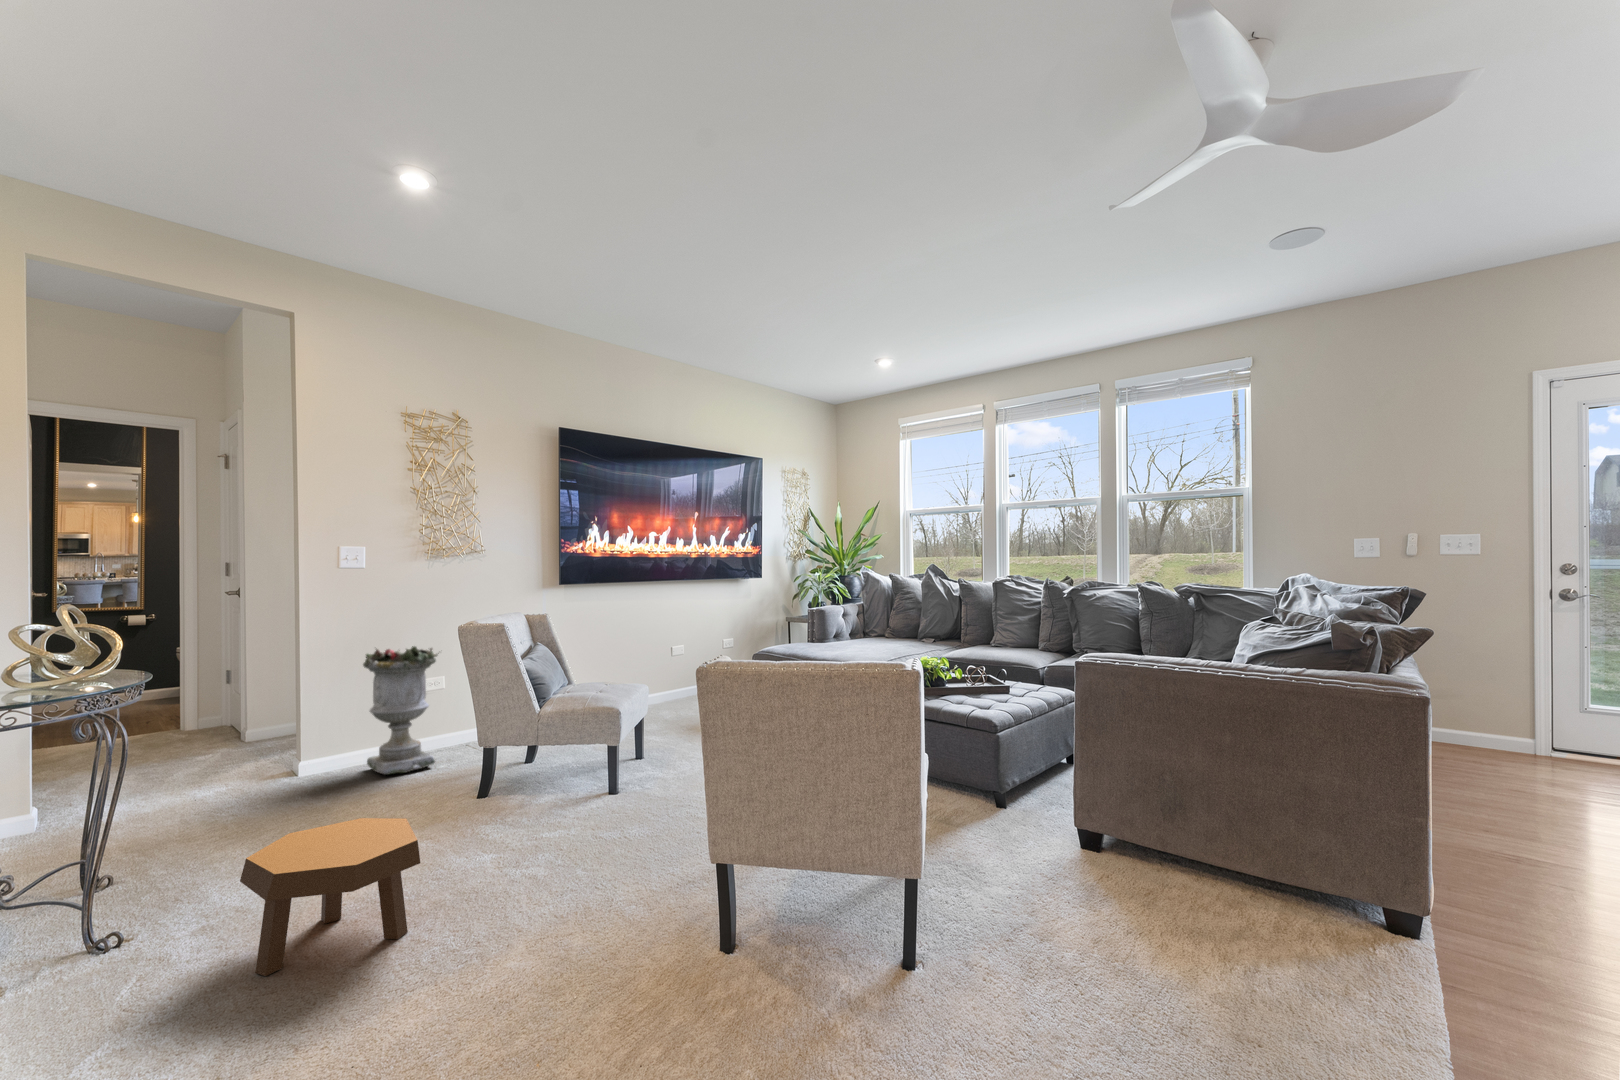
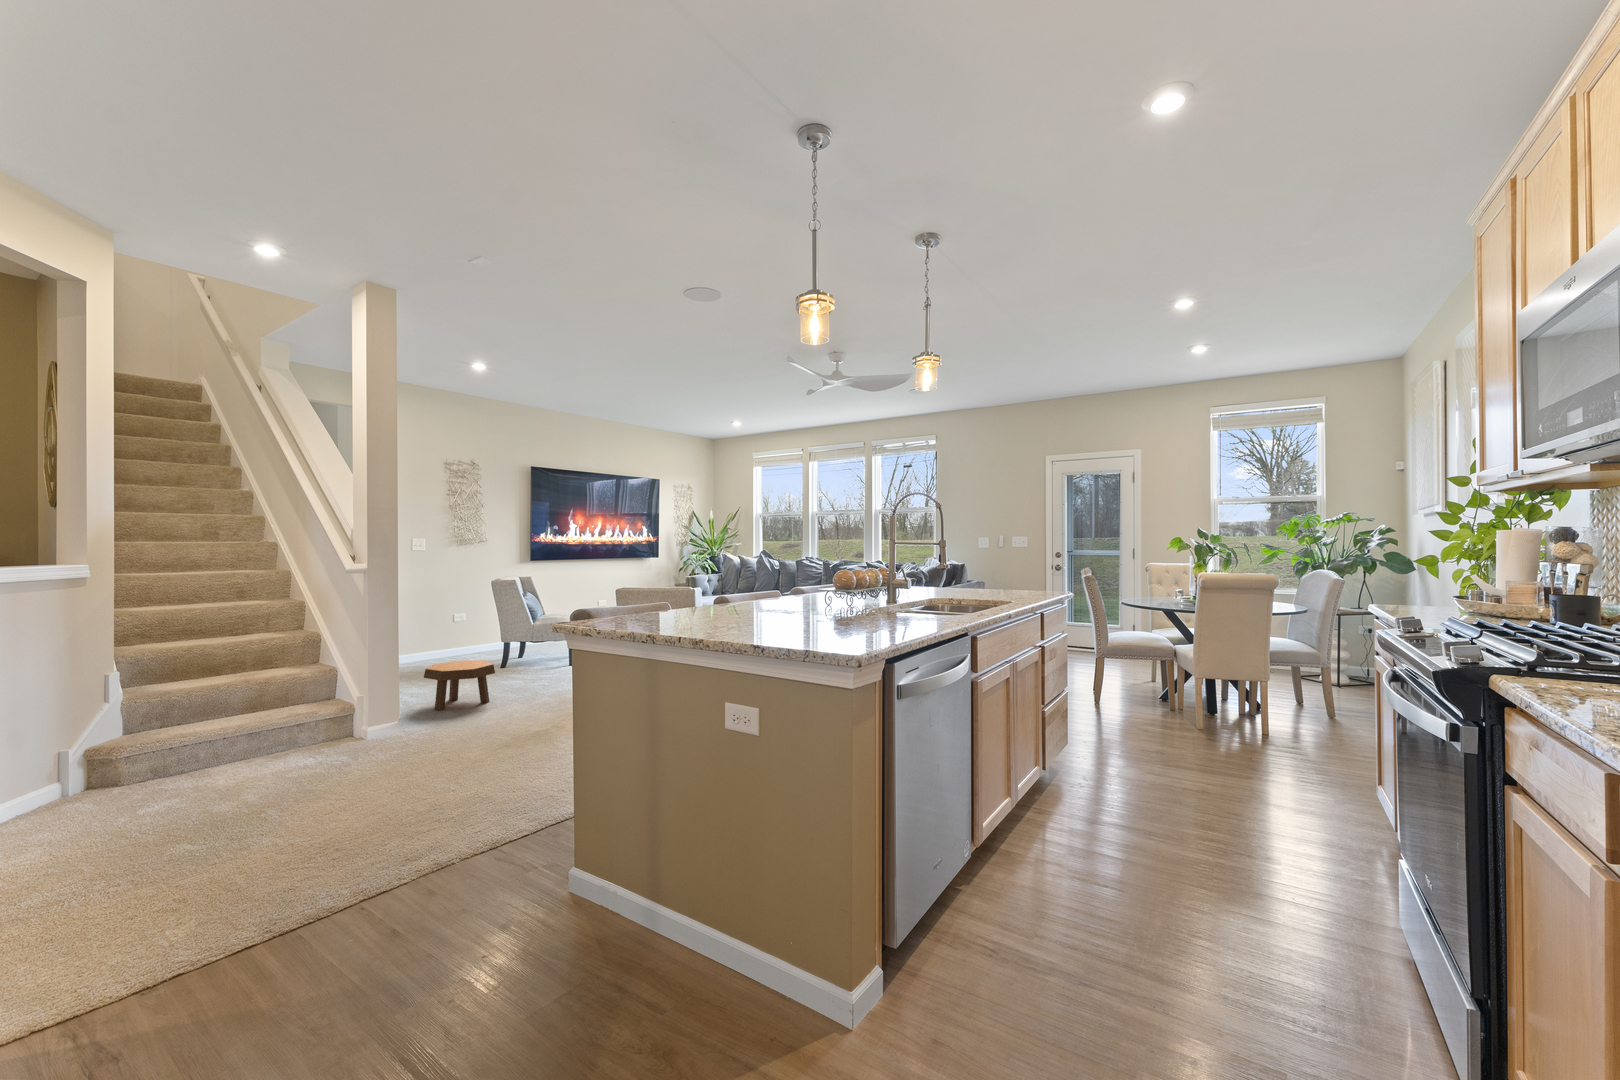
planter: present [363,646,439,775] -> none [426,594,469,663]

